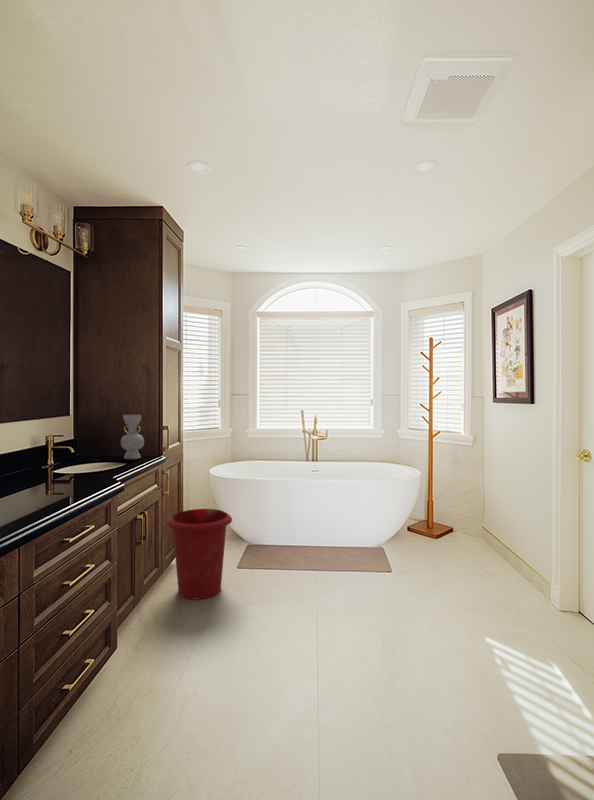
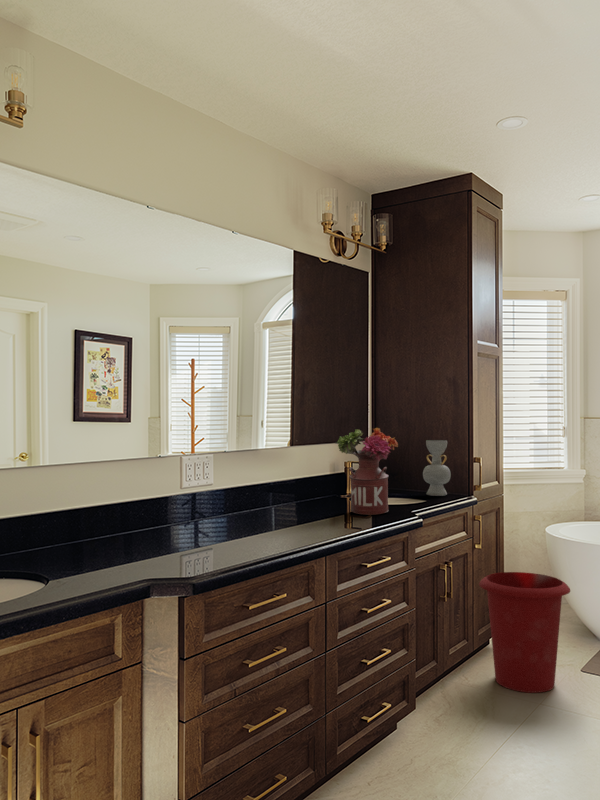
flower arrangement: none [36,408,100,489] -> present [337,428,398,515]

